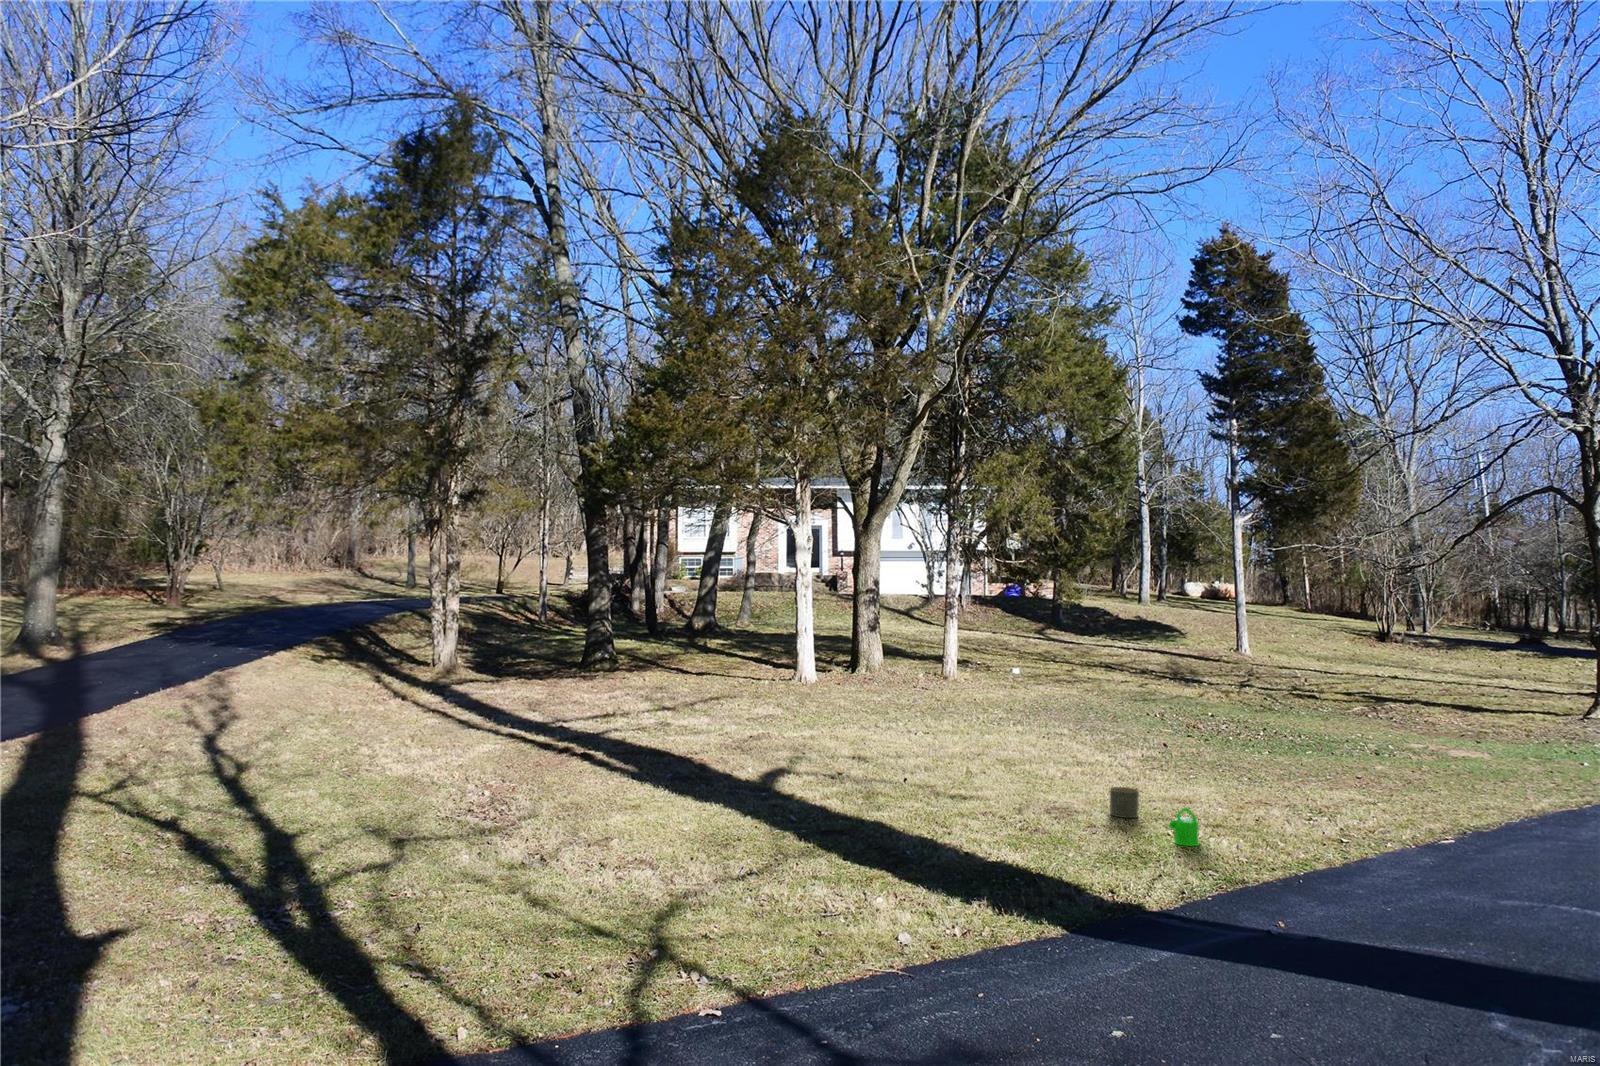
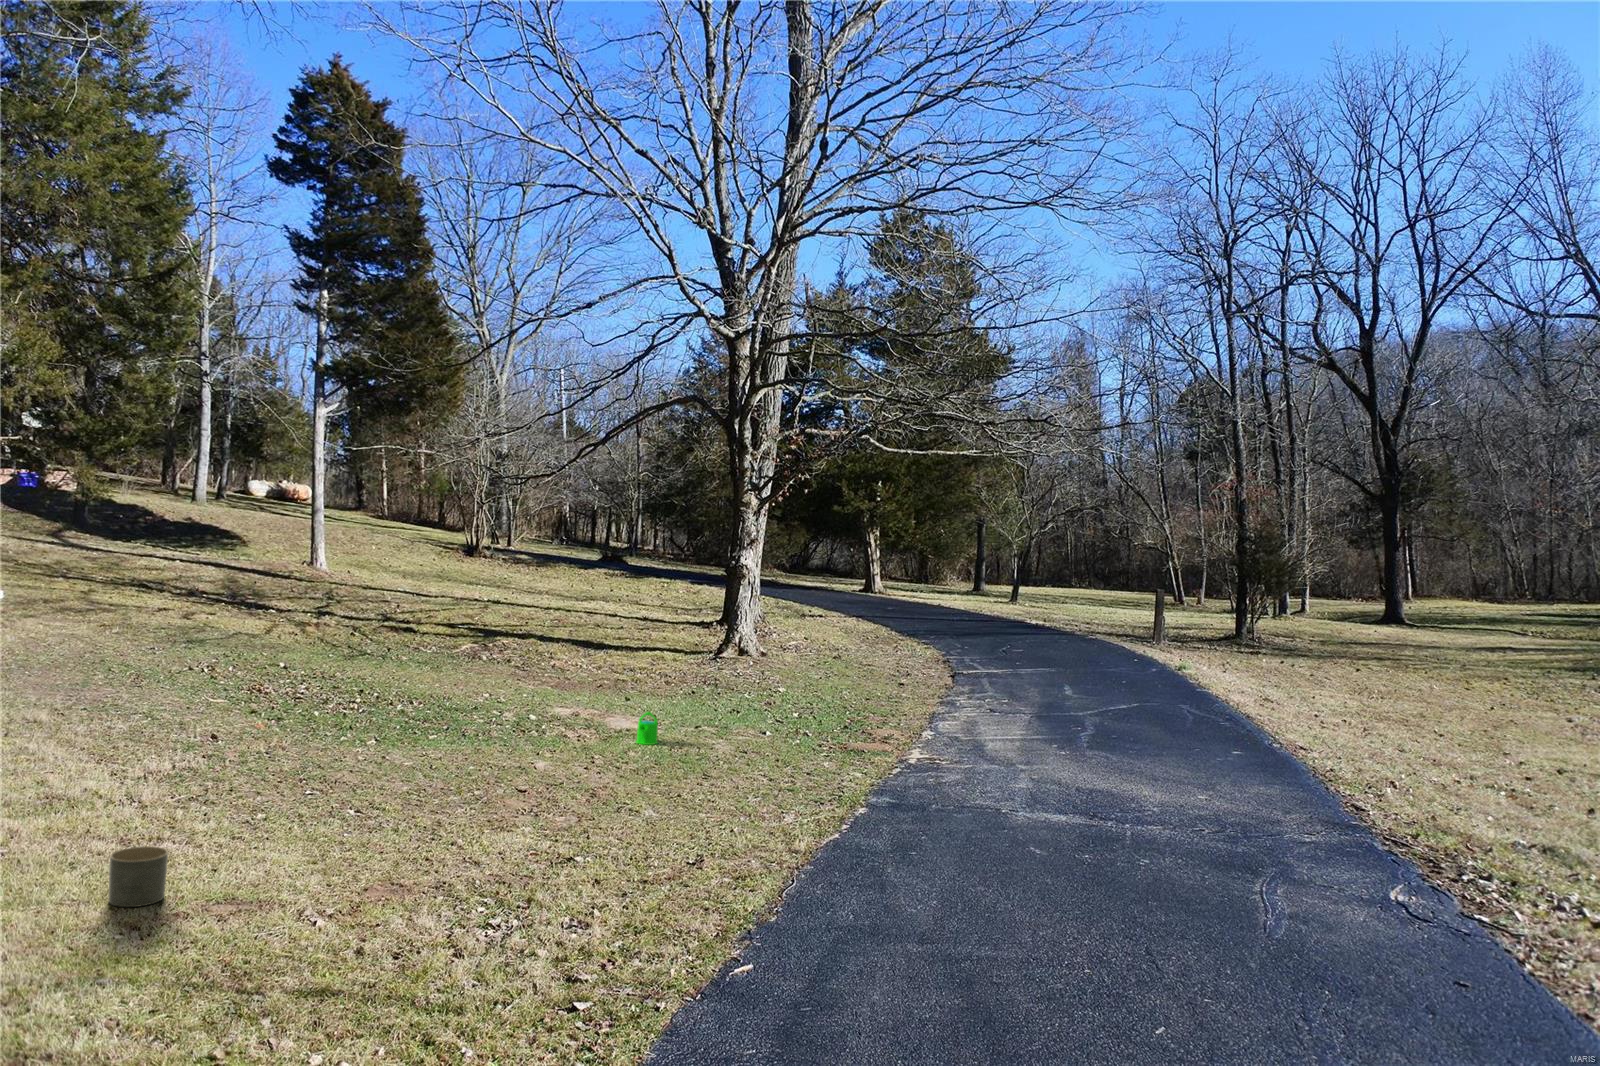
watering can: present [1169,808,1200,846] -> present [636,712,658,745]

